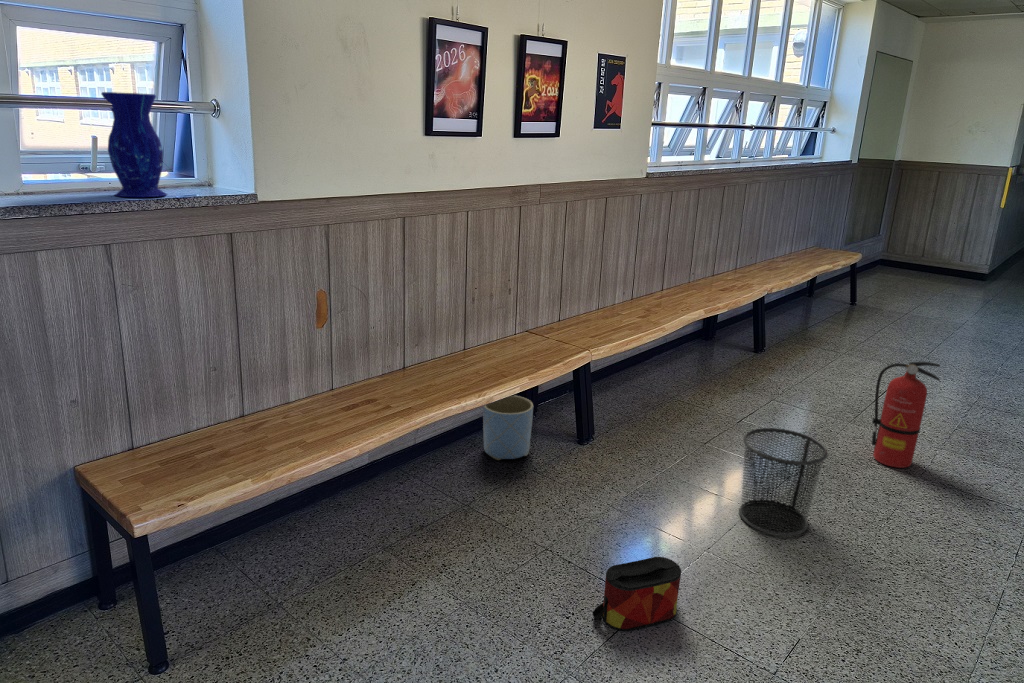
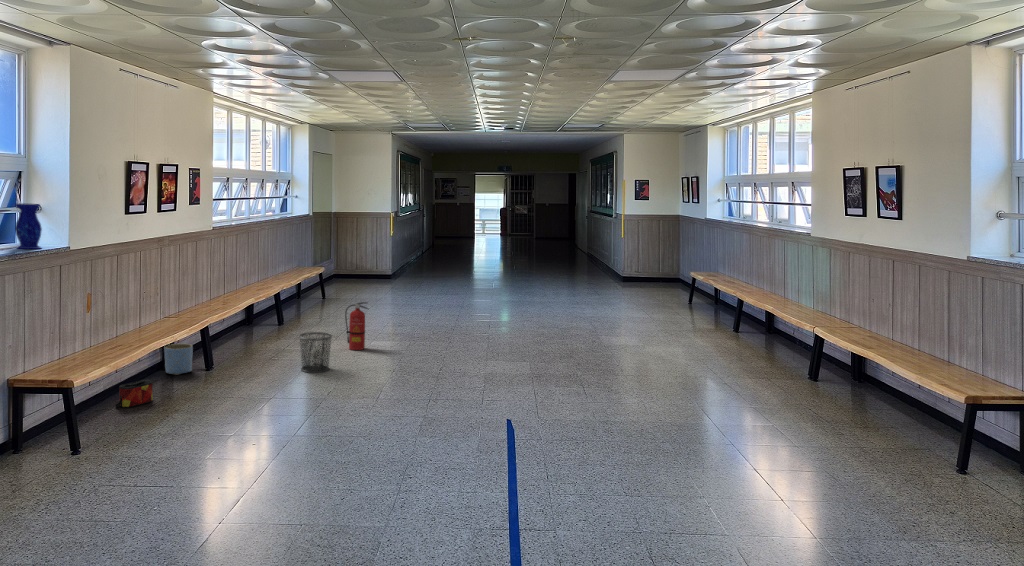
bag: present [593,557,681,631] -> present [116,380,153,408]

